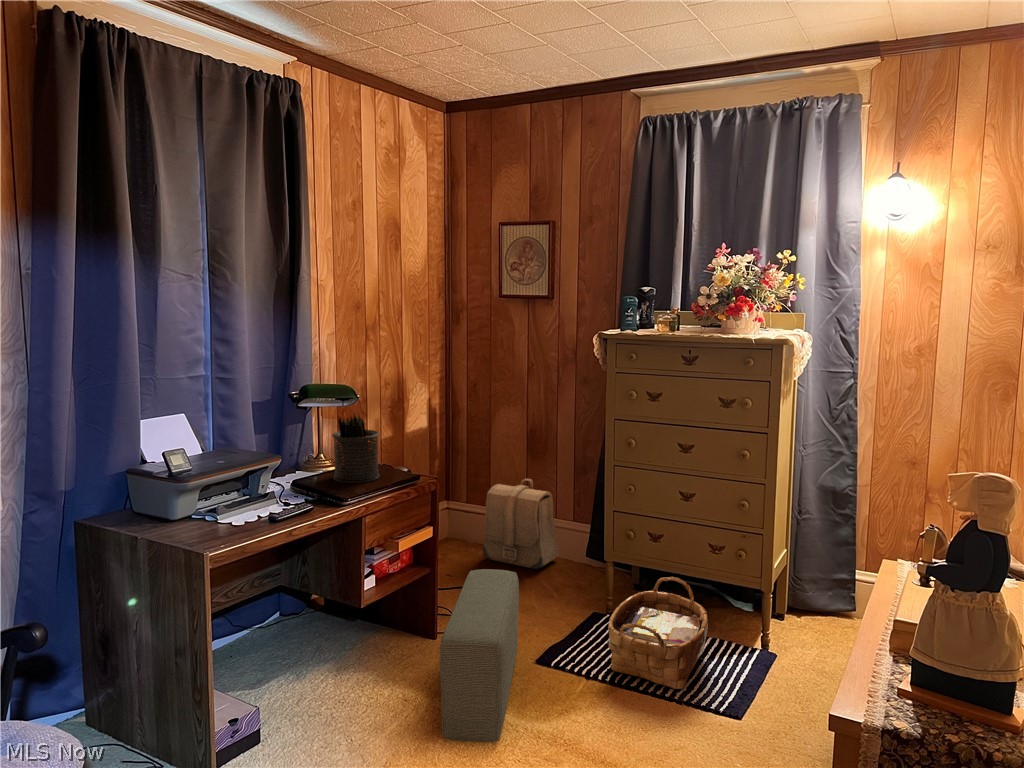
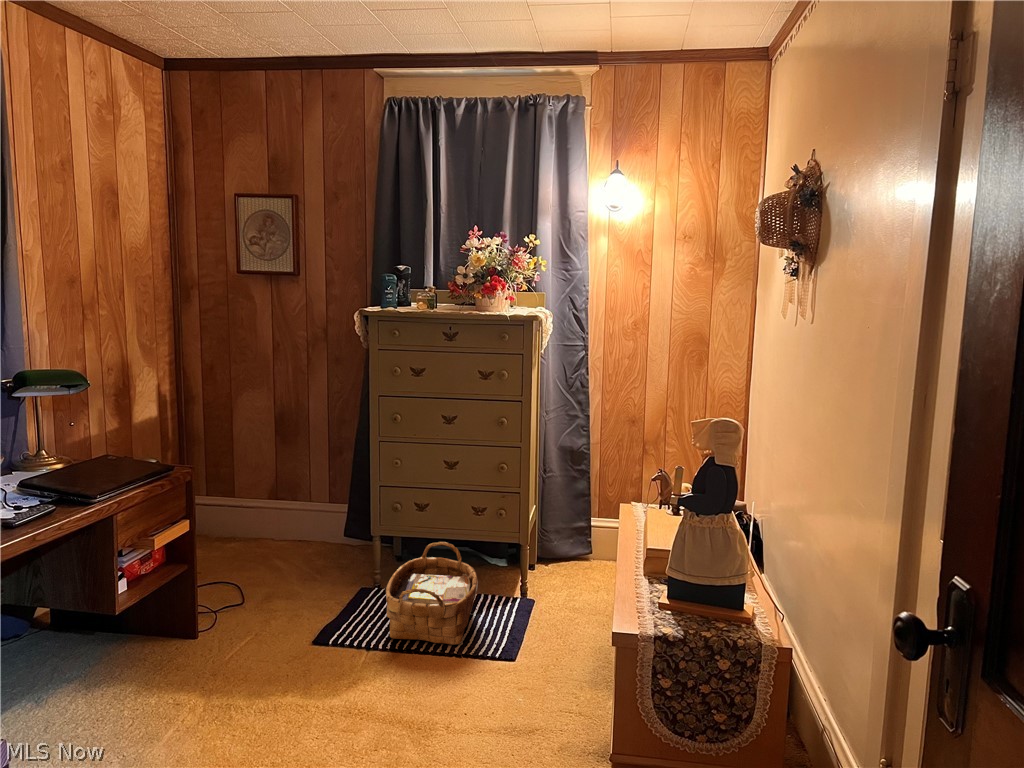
pen holder: present [332,414,380,483] -> none [66,398,127,478]
backpack: present [483,479,558,569] -> none [231,463,313,554]
pouf: present [440,569,519,742] -> none [224,555,295,734]

